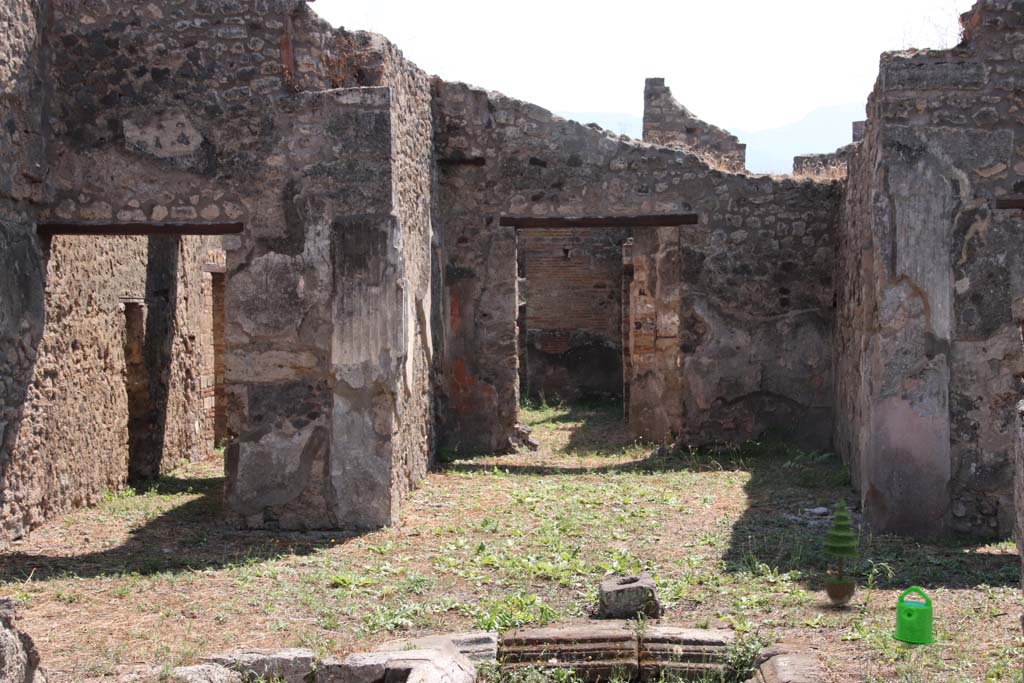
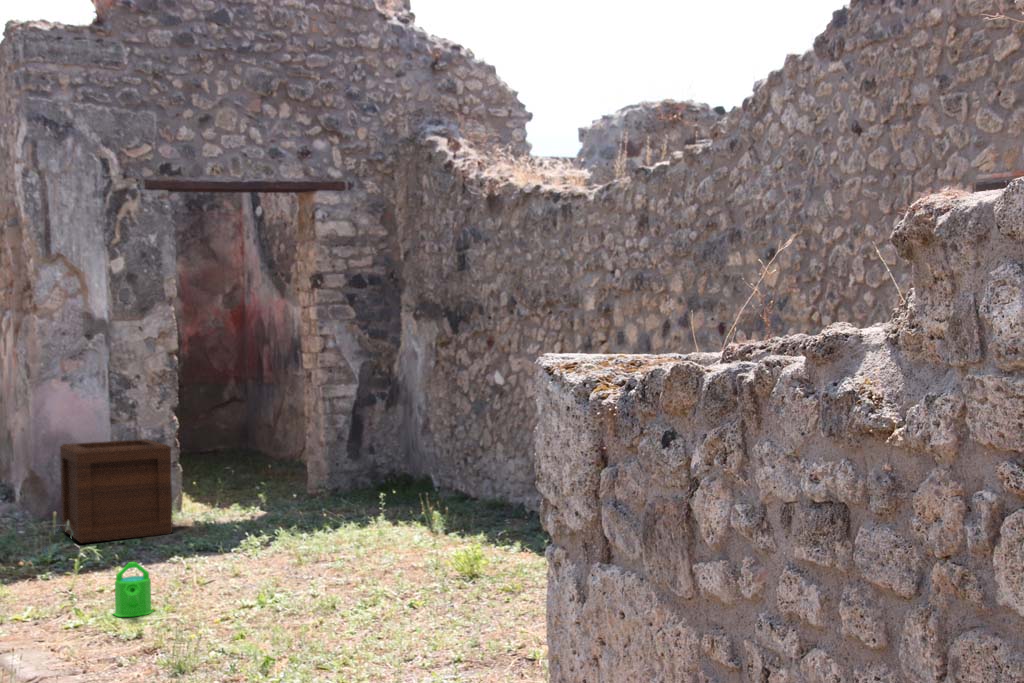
wooden crate: none [895,459,1003,565] -> present [60,439,173,543]
potted tree: present [822,497,860,607] -> none [19,485,65,601]

